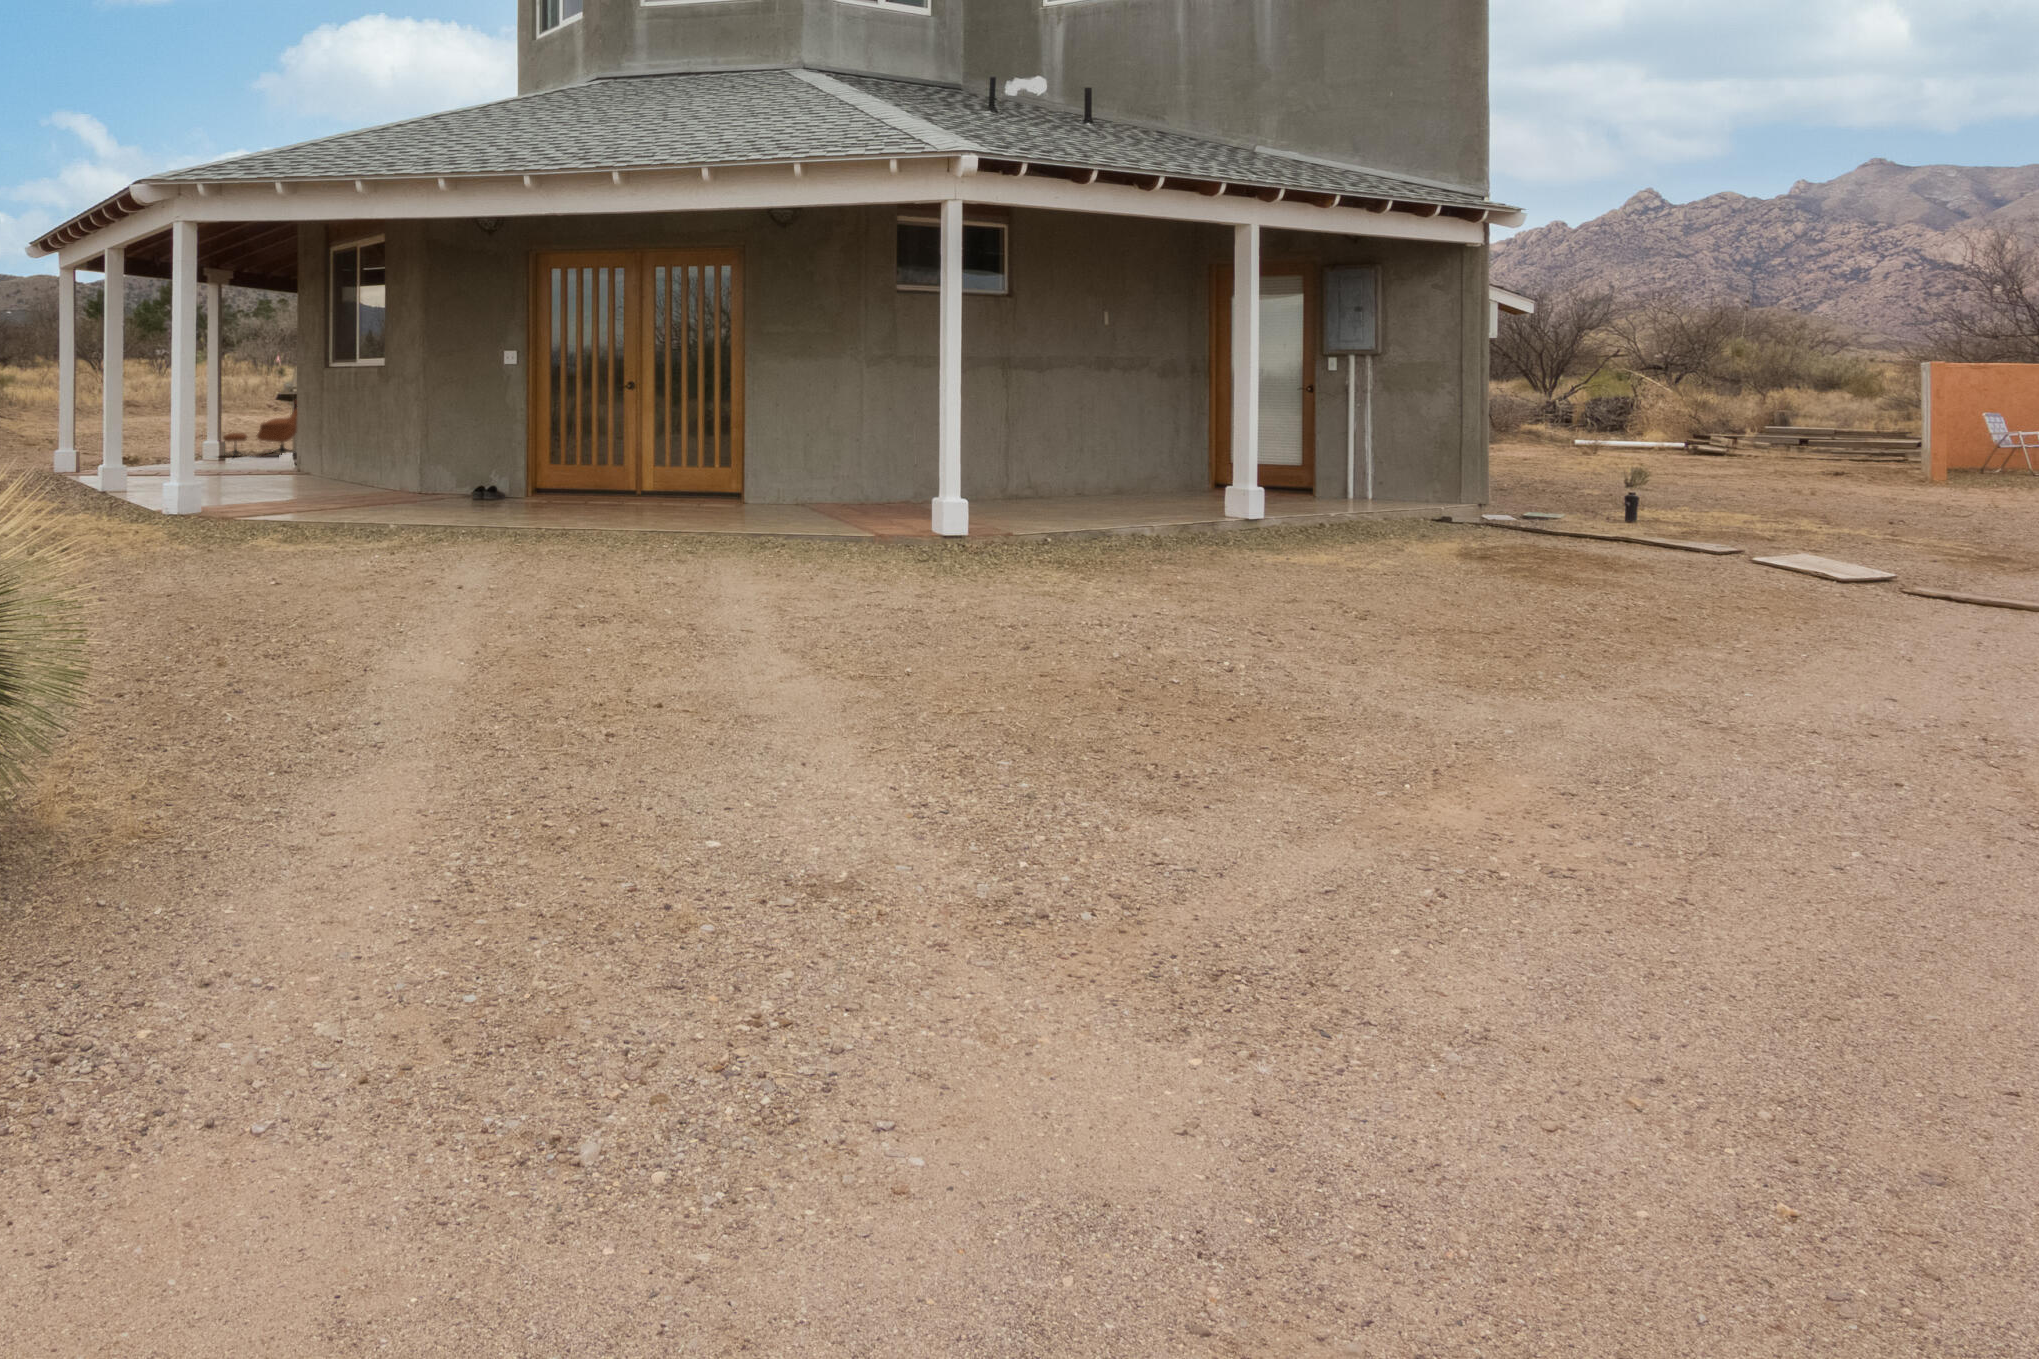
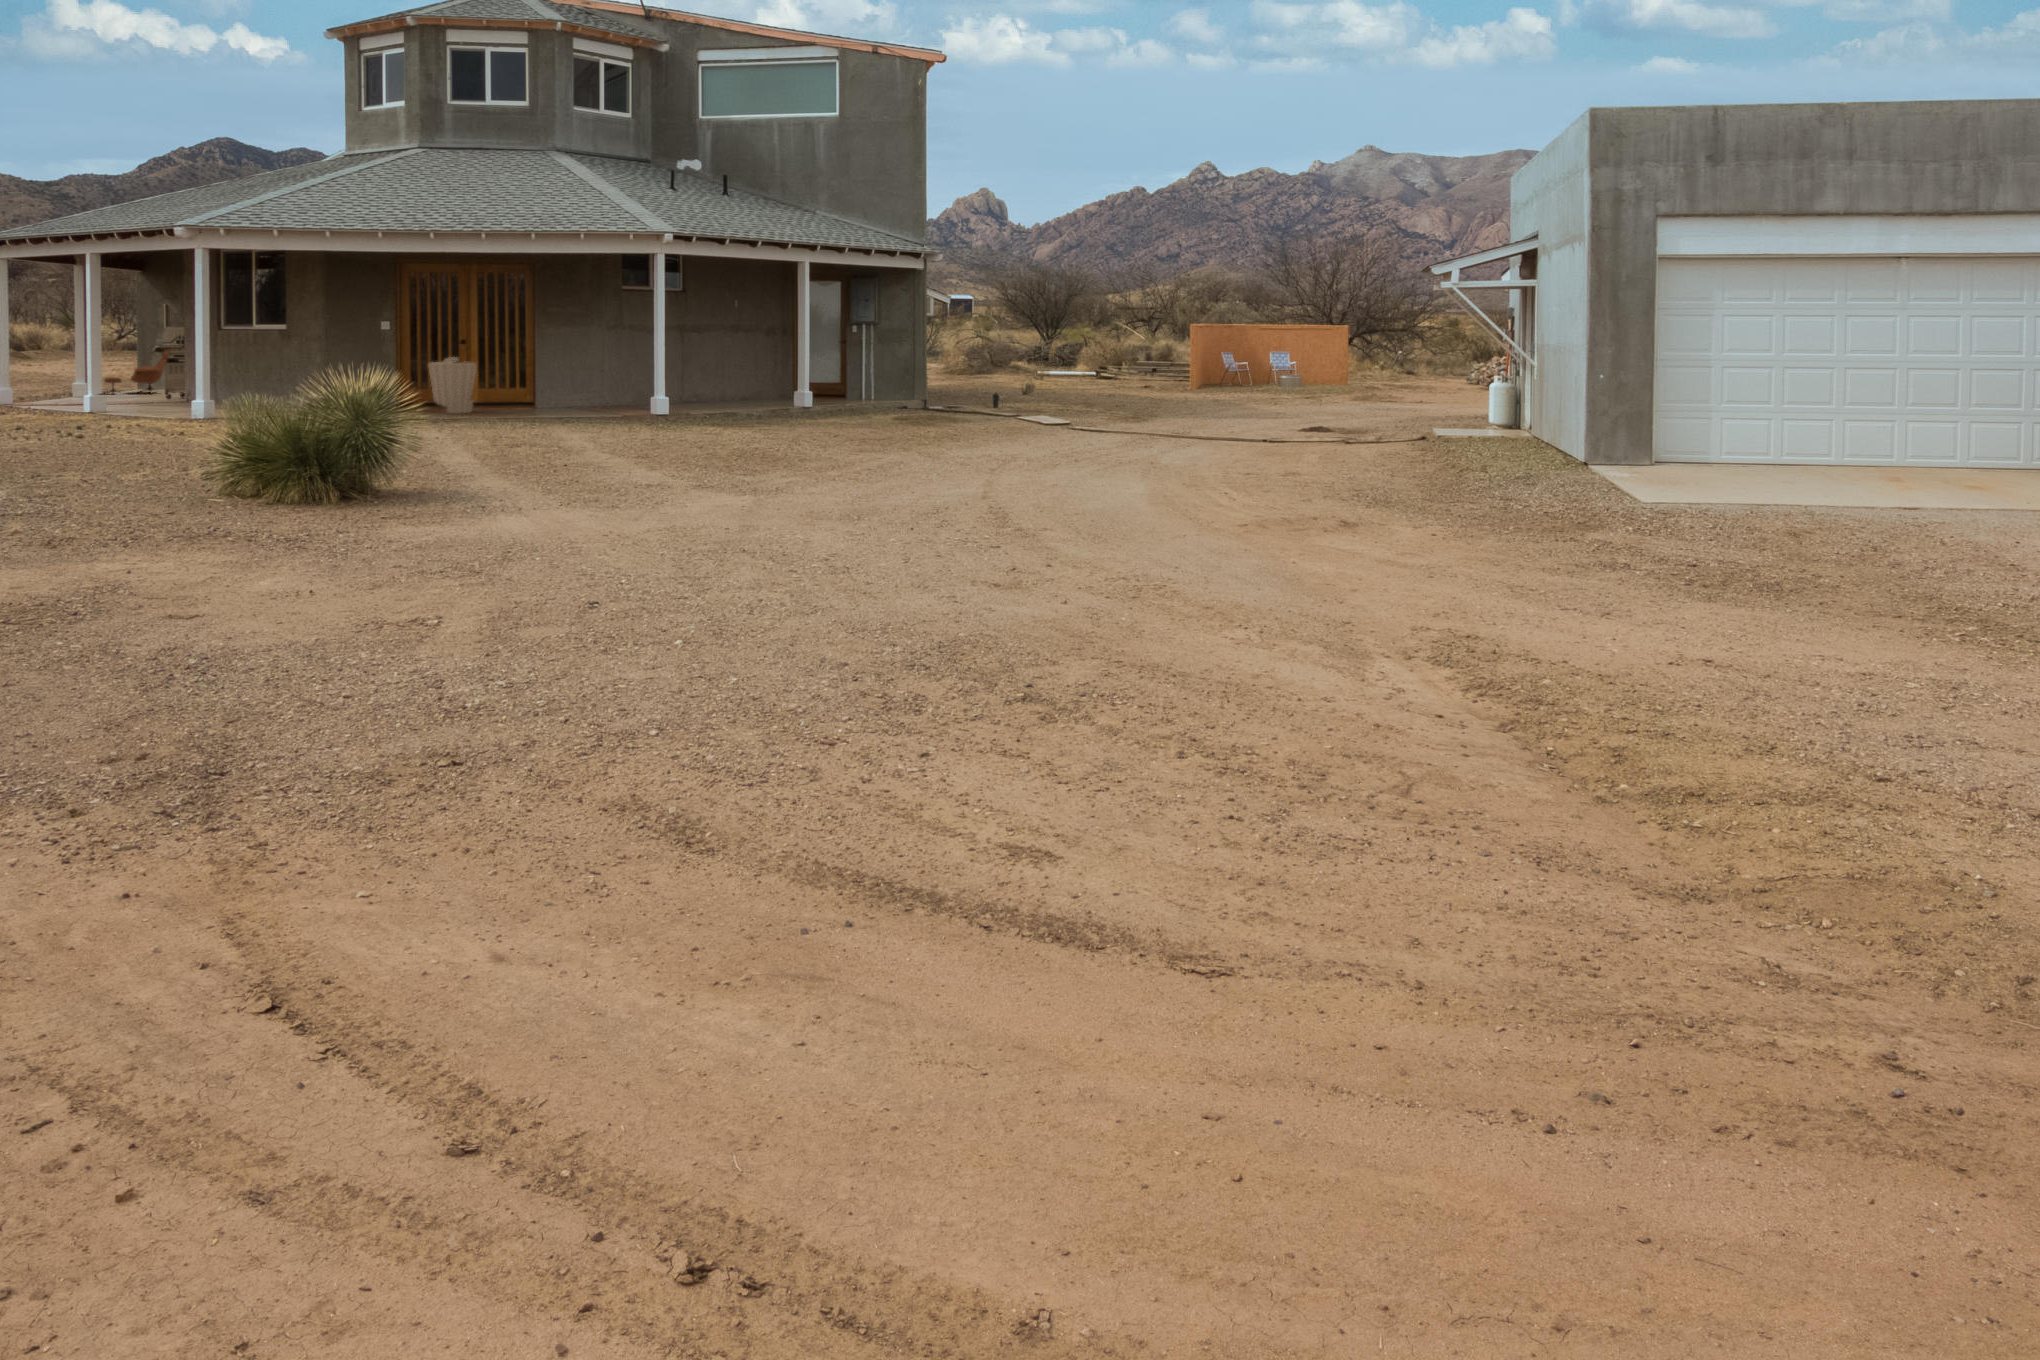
trash can: none [568,414,653,513] -> present [428,357,476,414]

